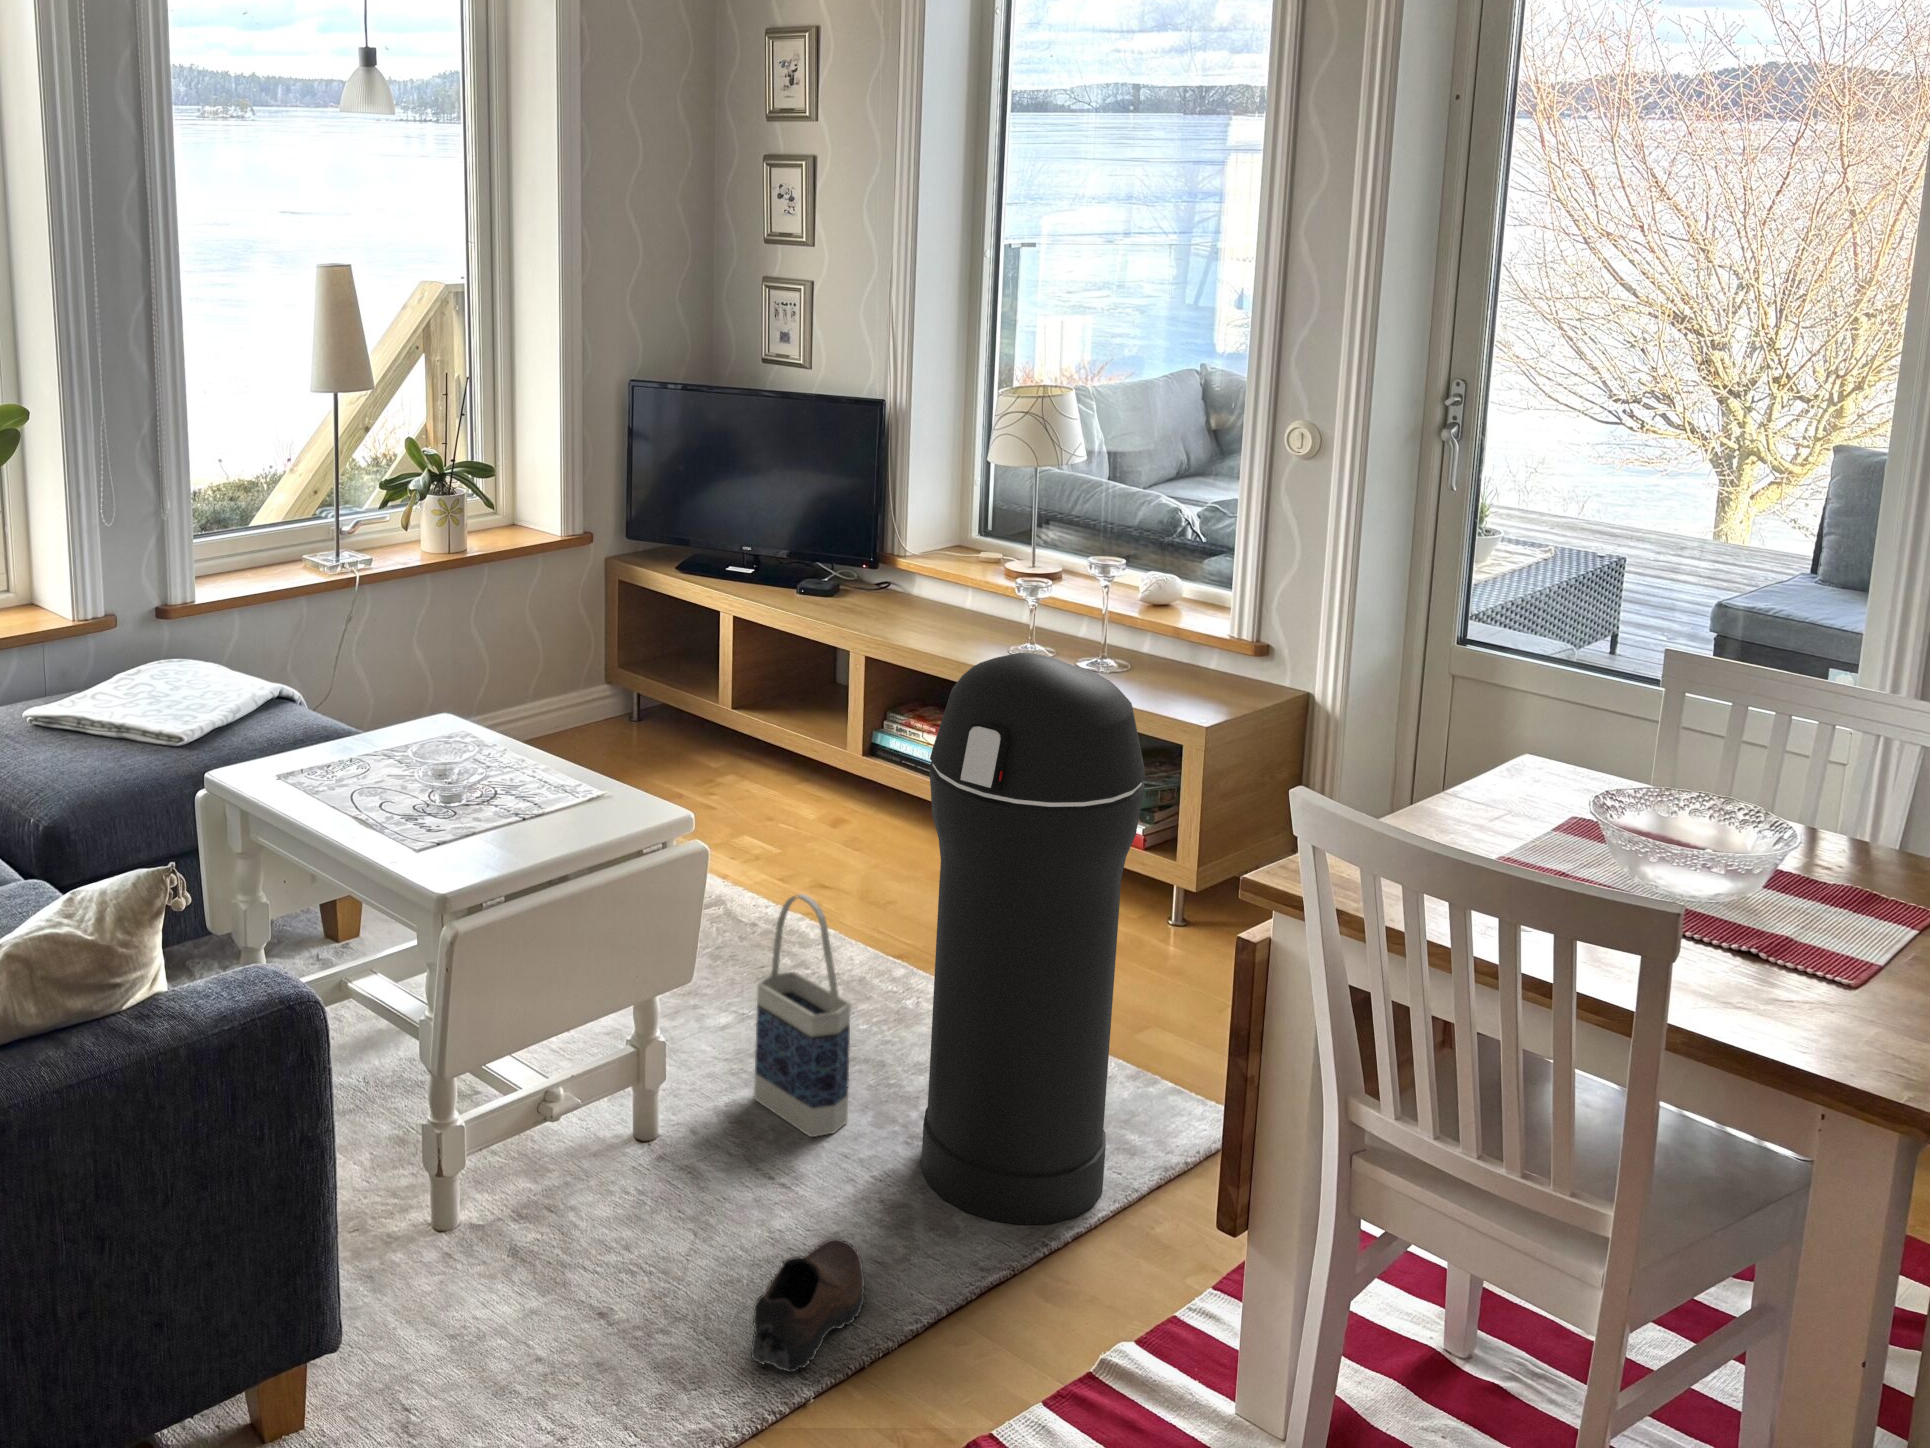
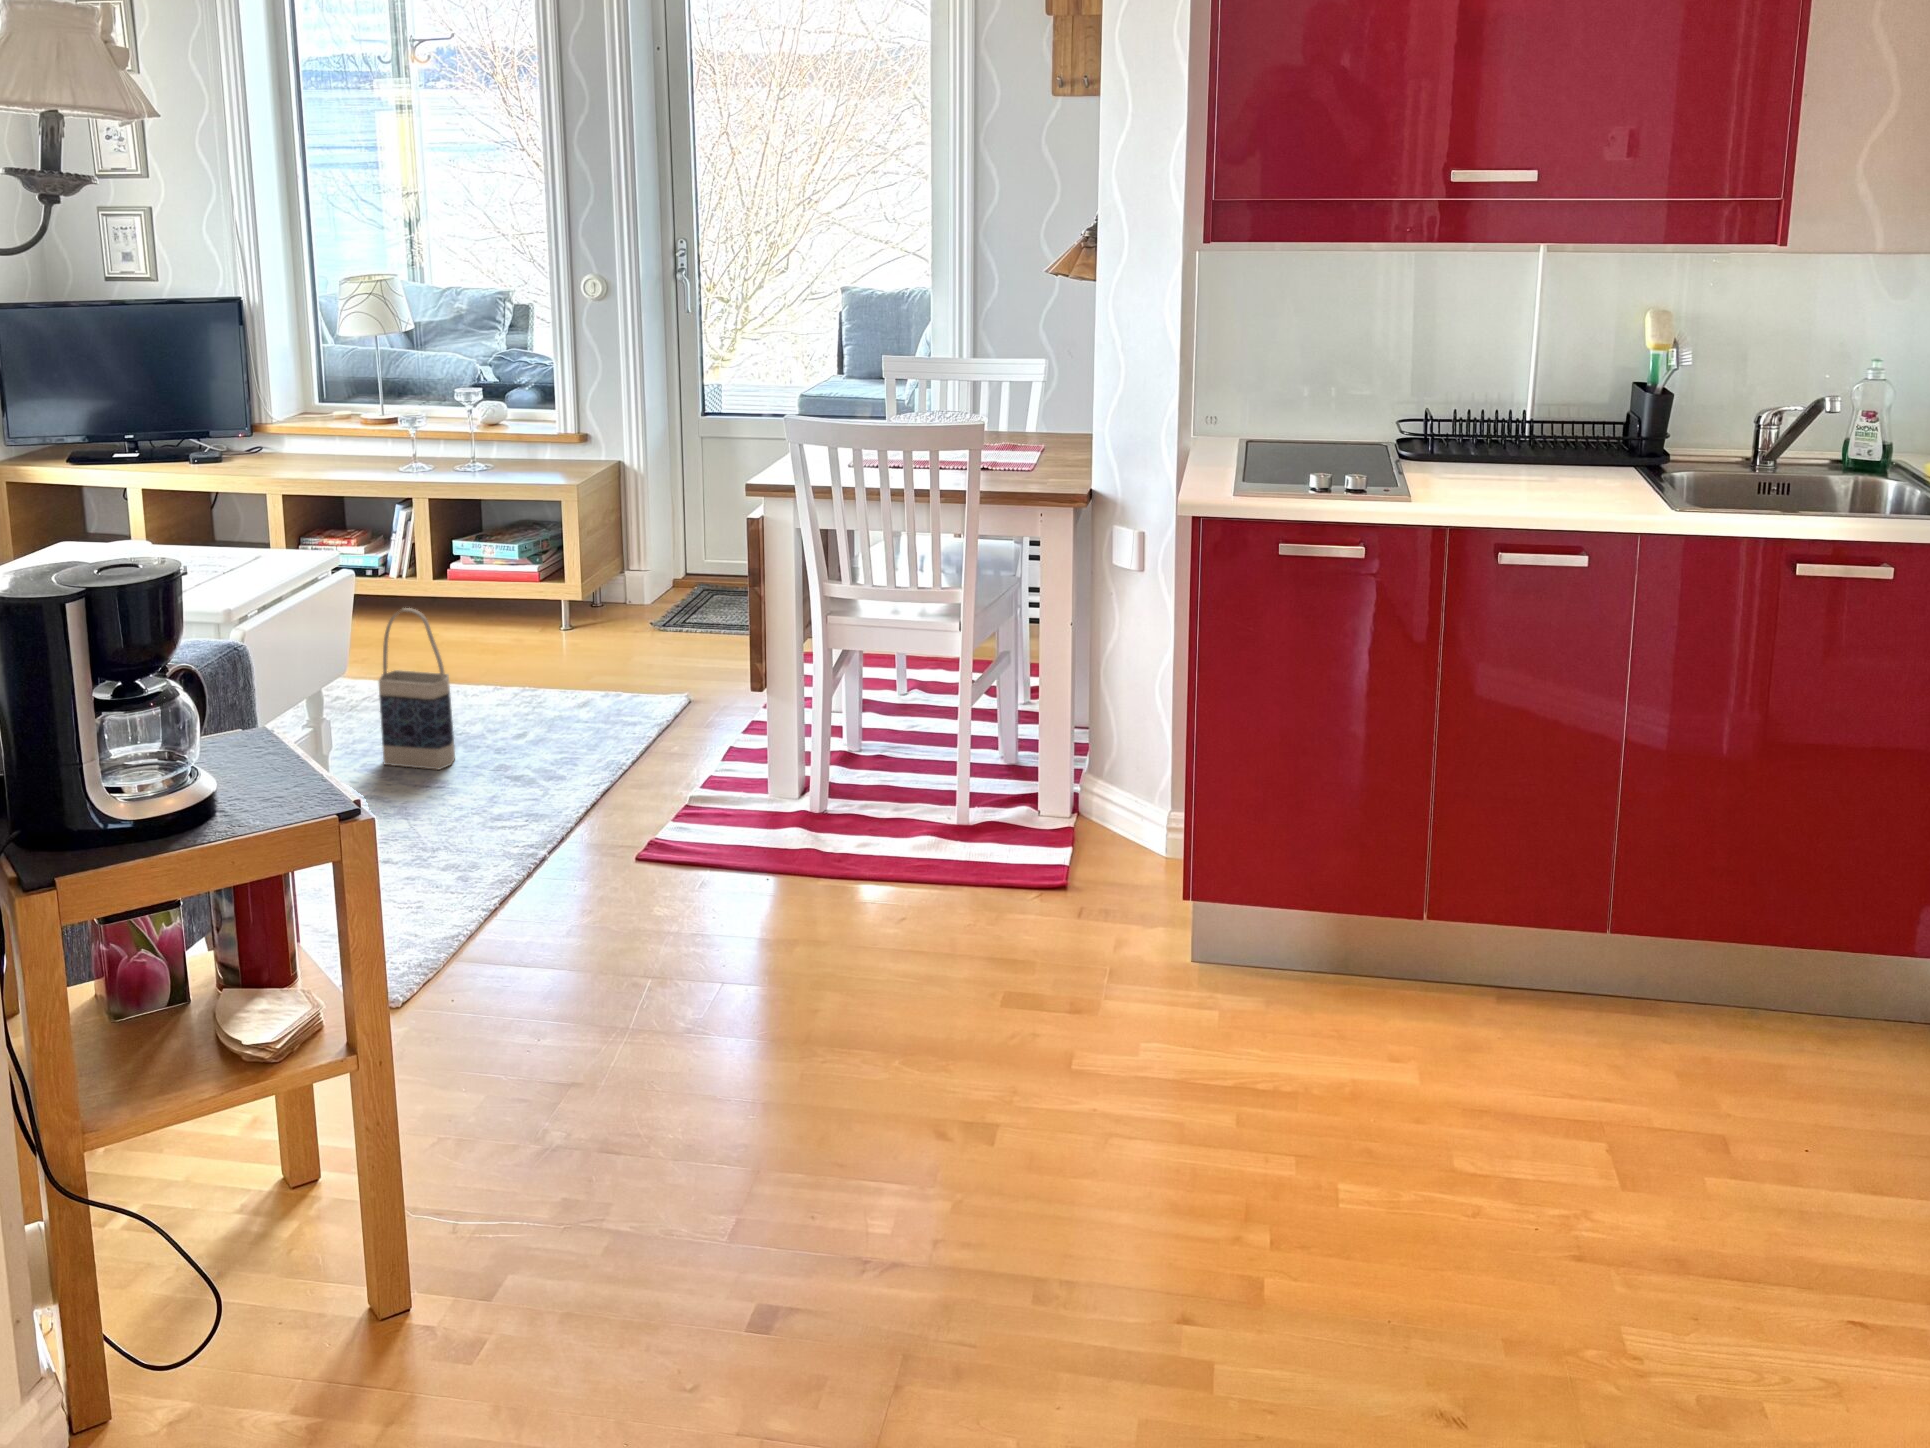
trash can: present [921,653,1145,1225] -> none [494,407,633,772]
shoe: present [751,1239,864,1372] -> none [498,791,548,854]

